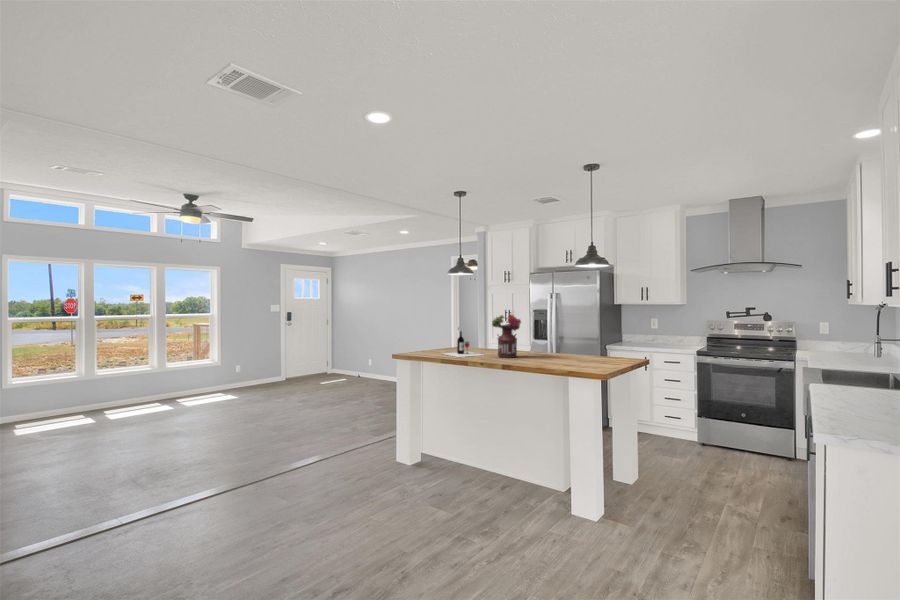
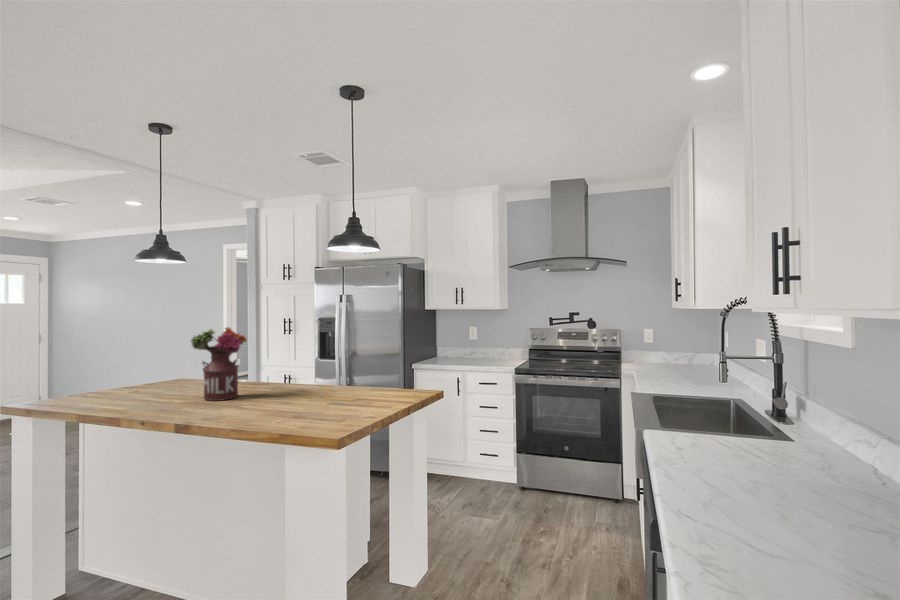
wine bottle: present [443,332,484,357] -> none [107,357,194,404]

